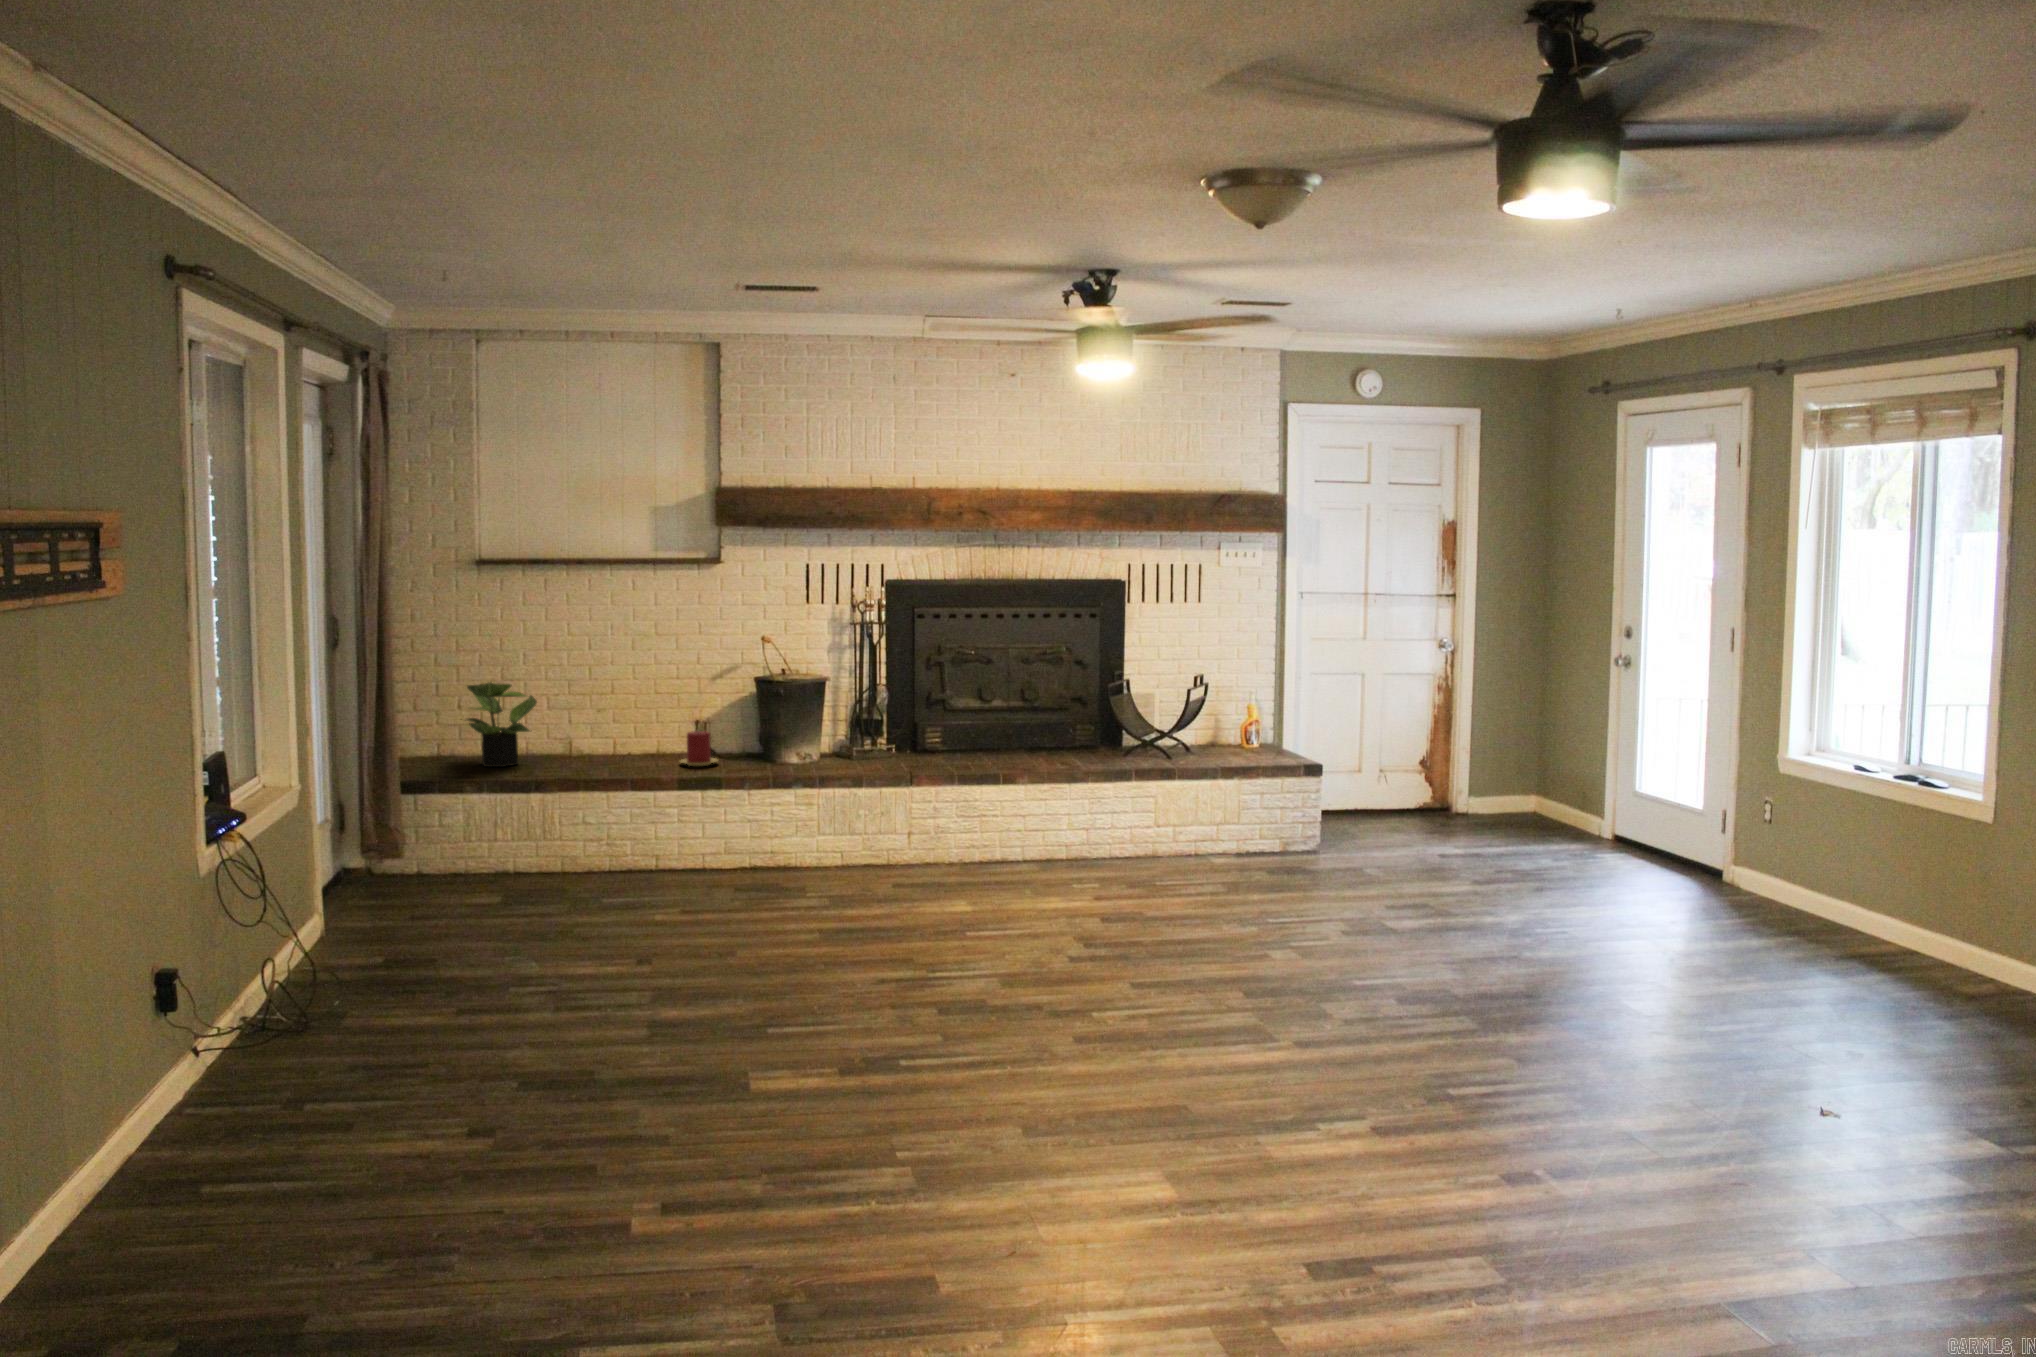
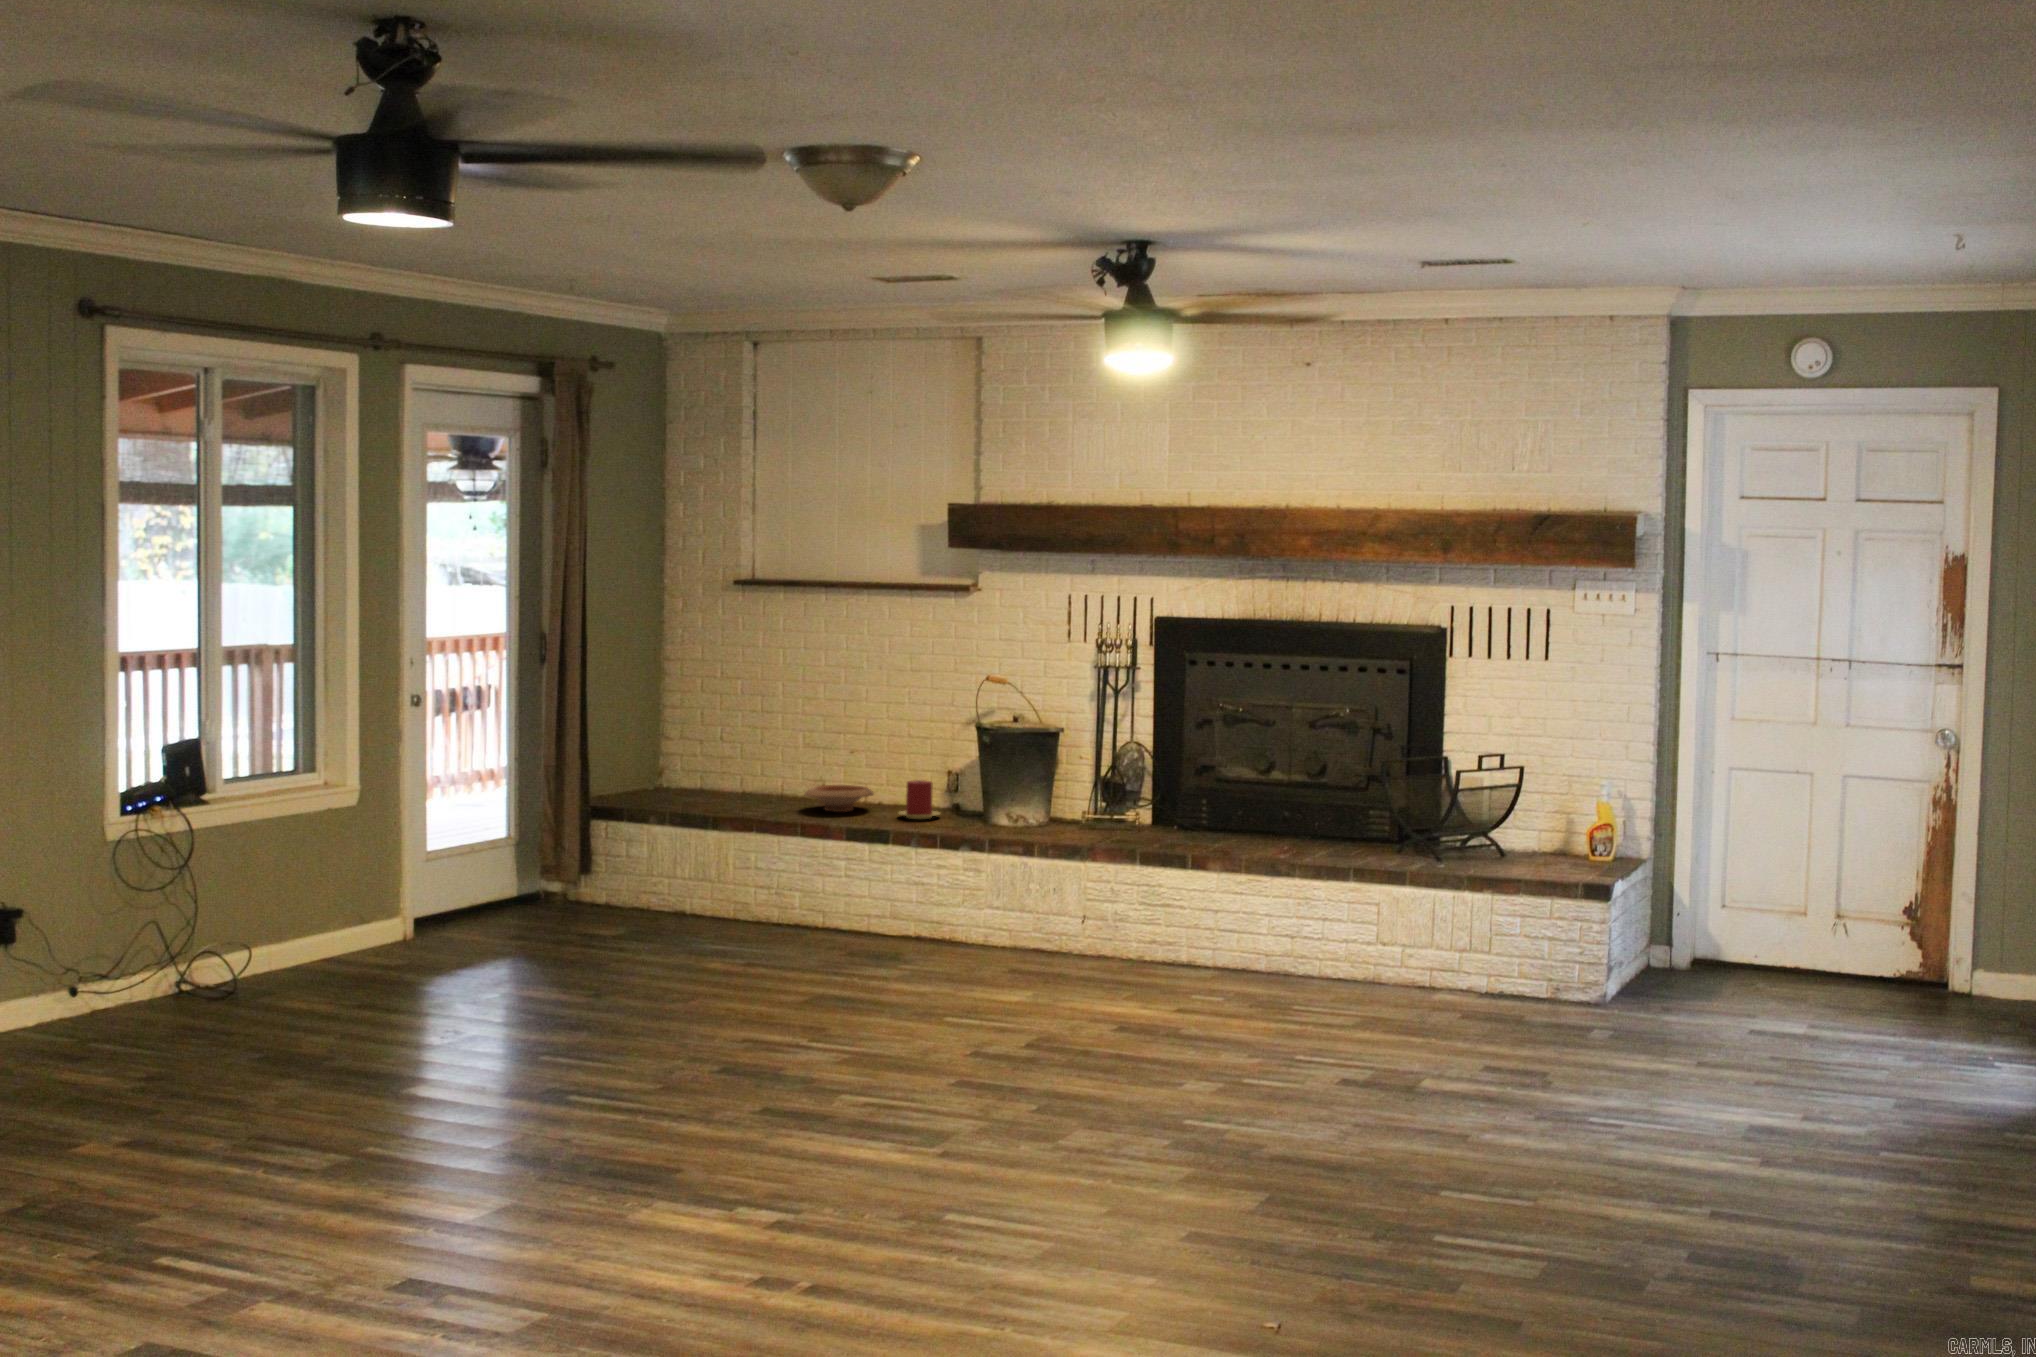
potted plant: present [465,682,537,767] -> none [705,712,784,802]
wooden bowl: none [579,741,646,767] -> present [804,785,873,812]

